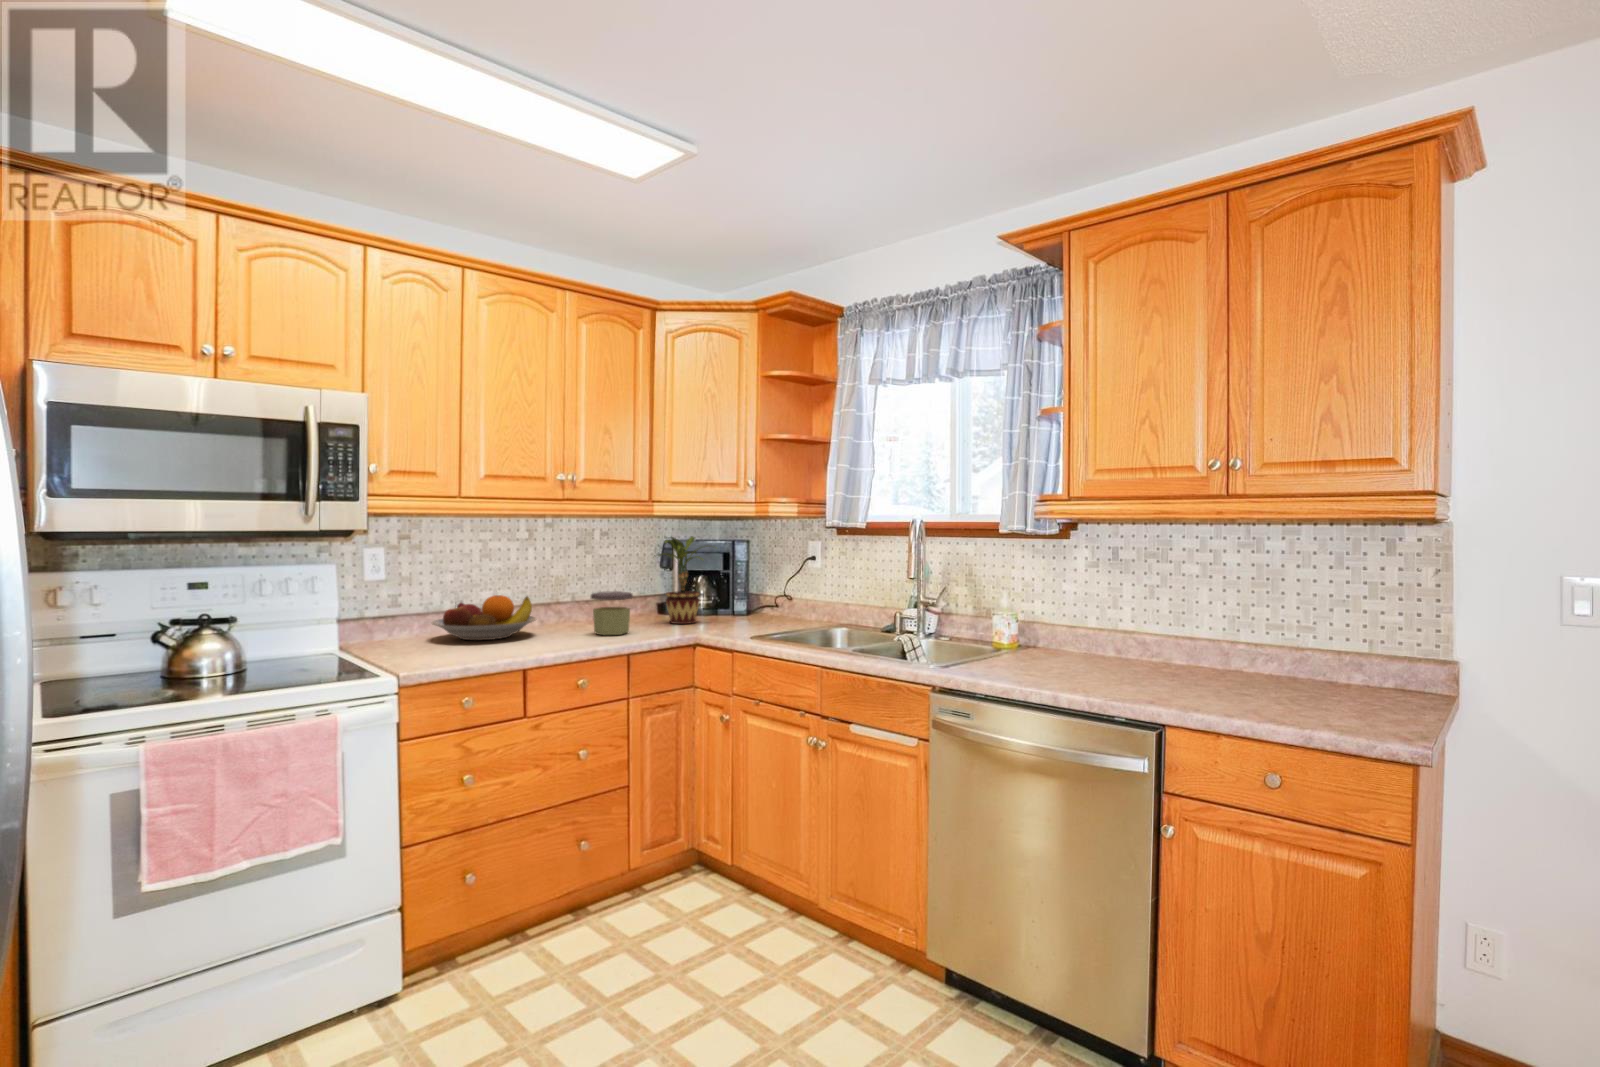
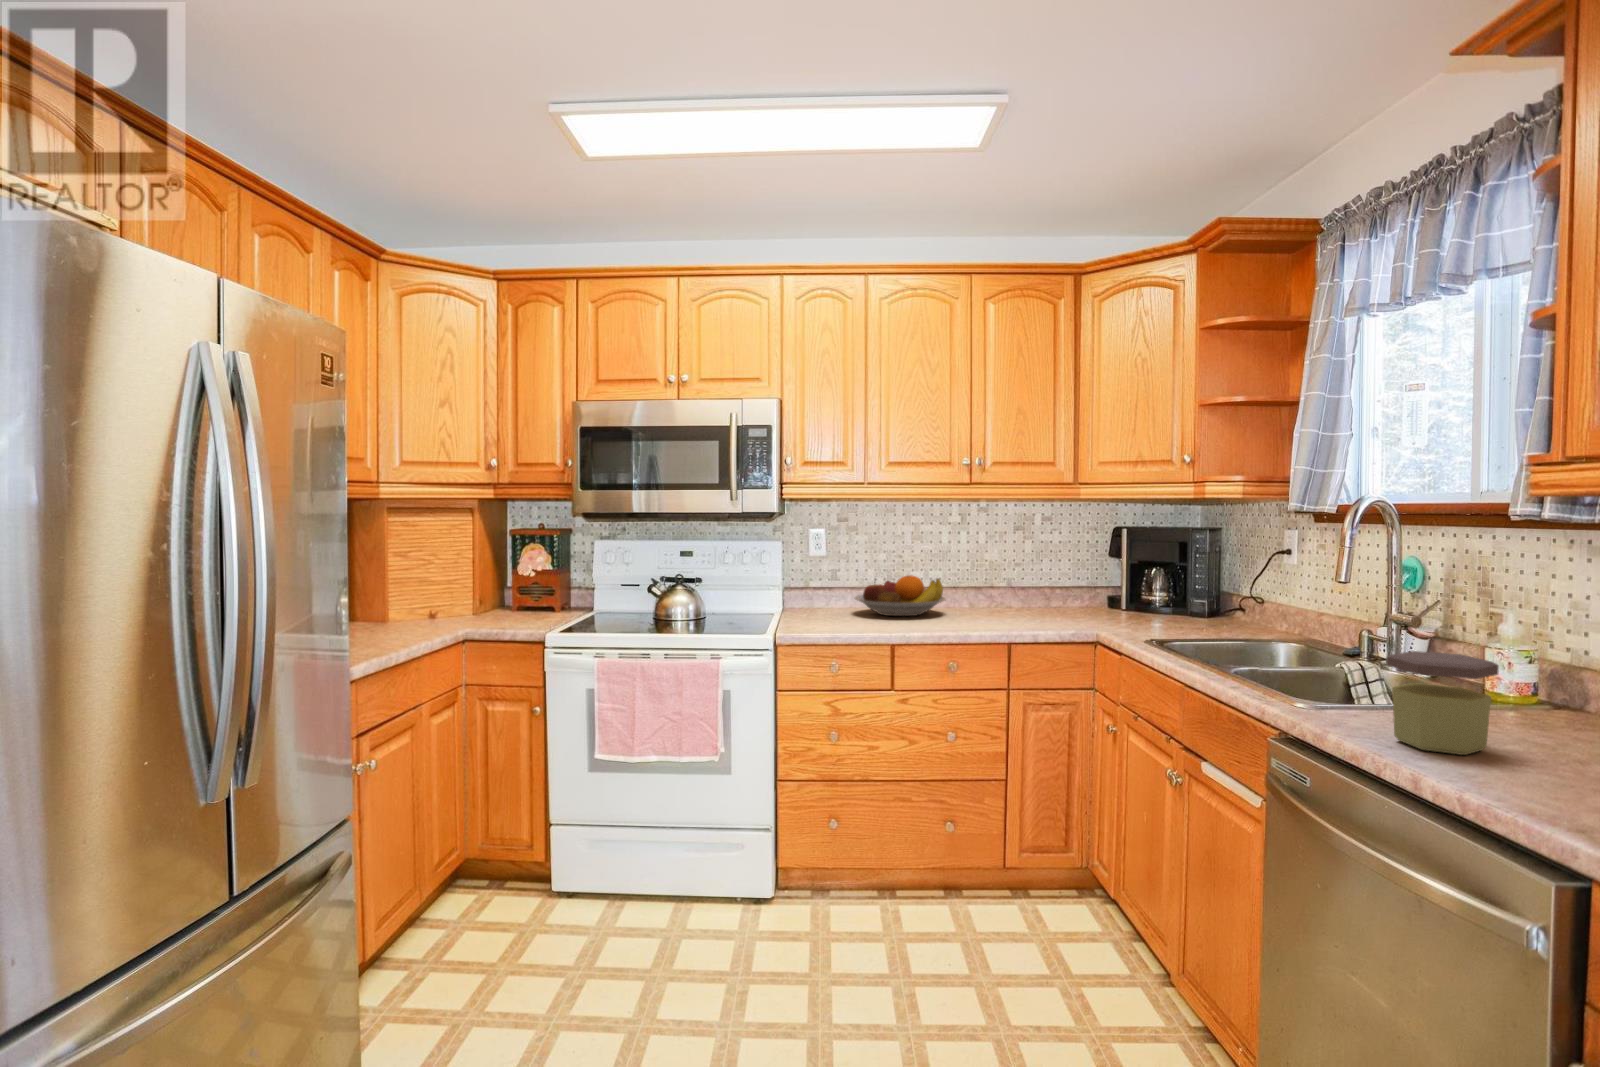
potted plant: present [658,537,707,624] -> none [1076,522,1151,620]
jar: present [591,591,633,635] -> present [1387,651,1499,755]

